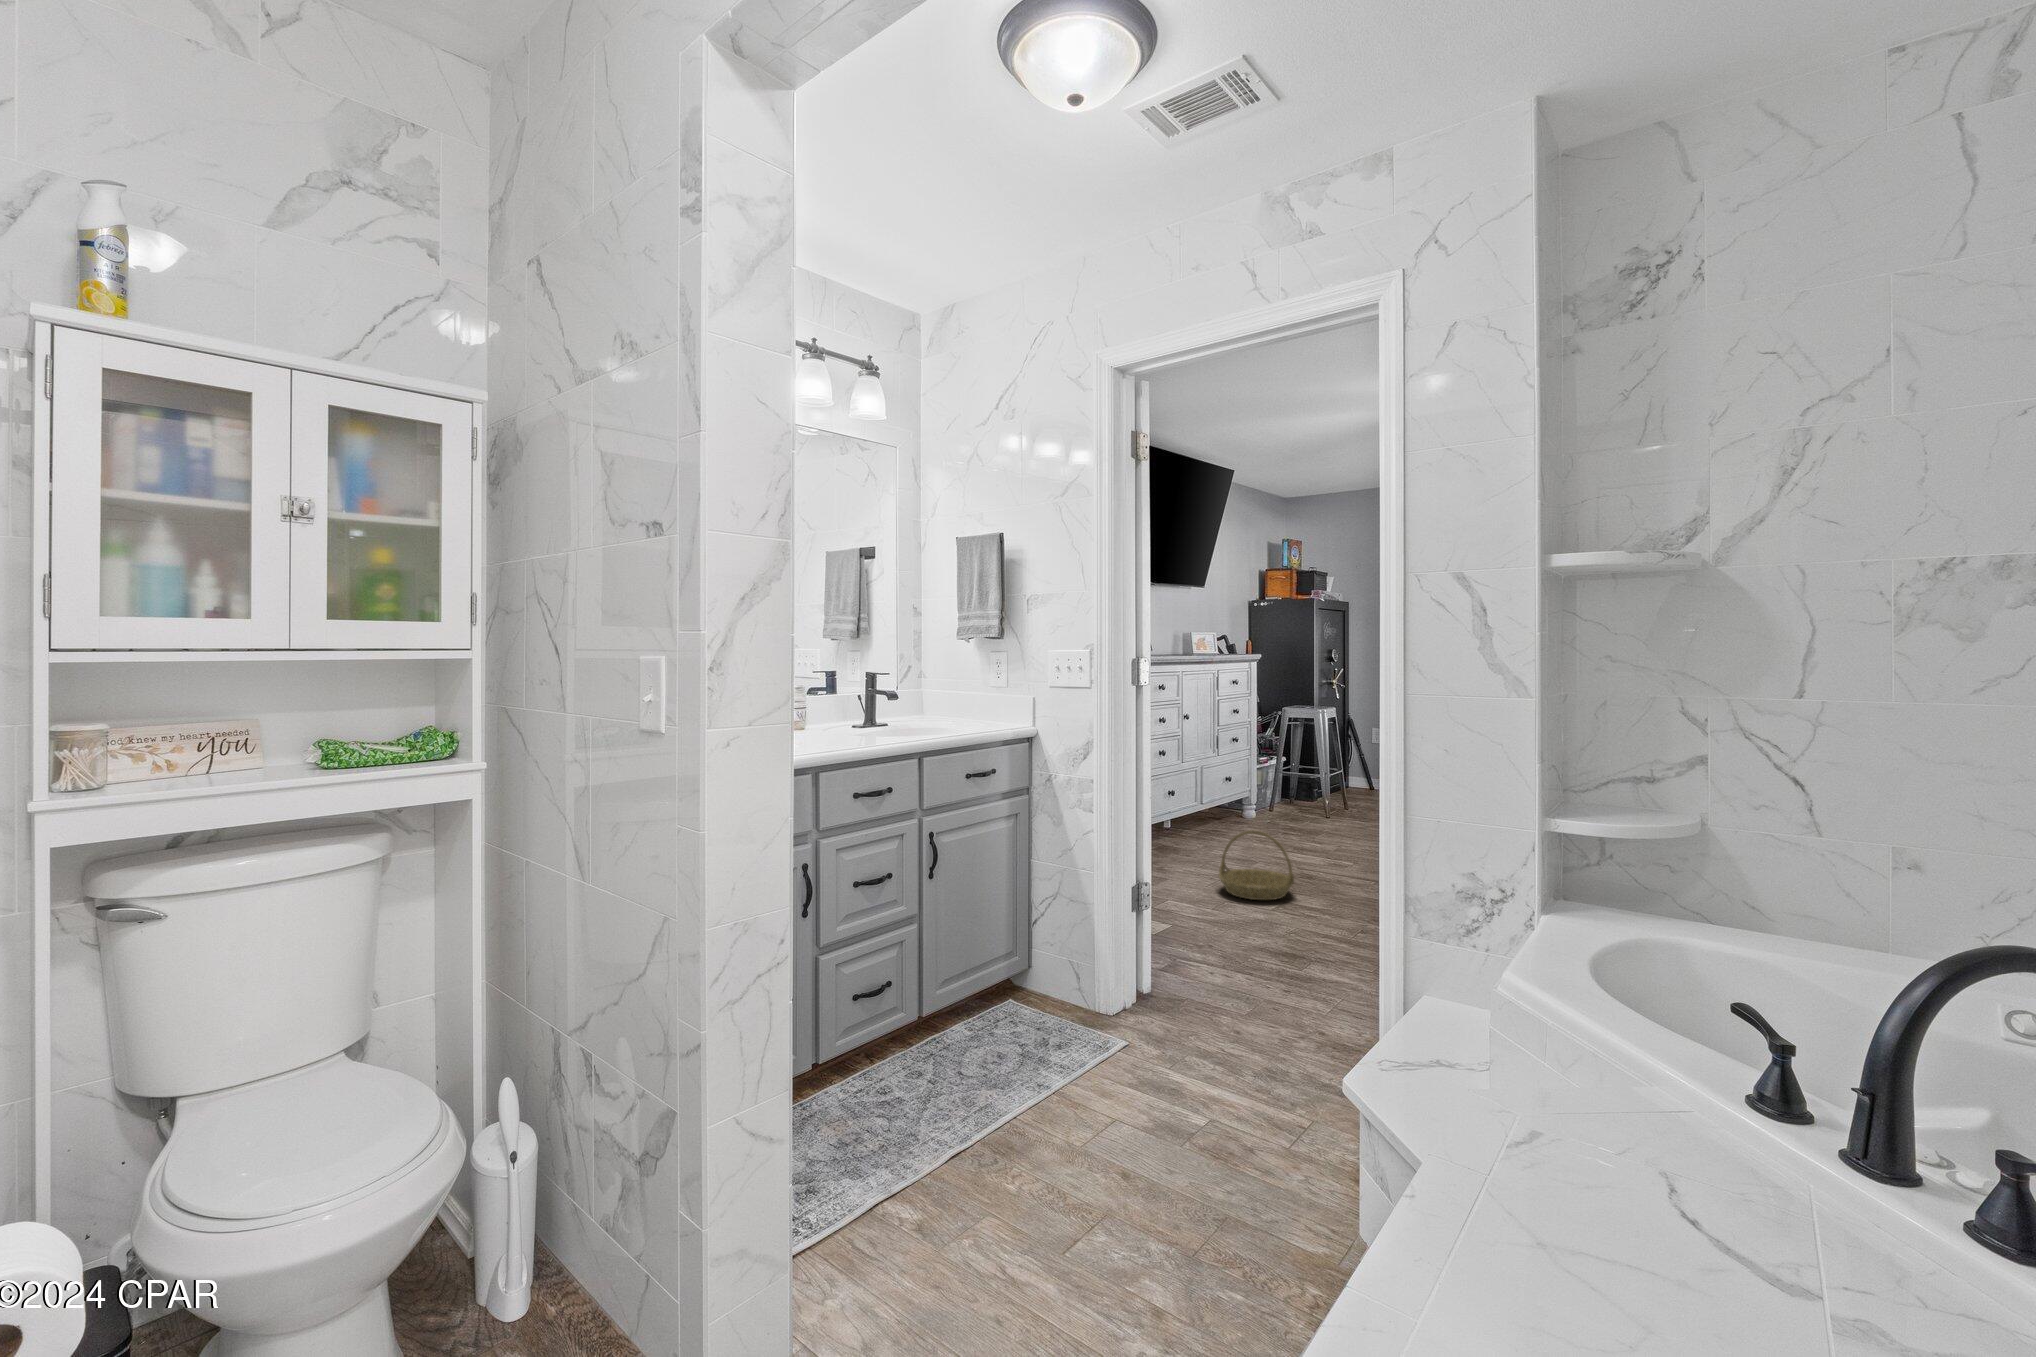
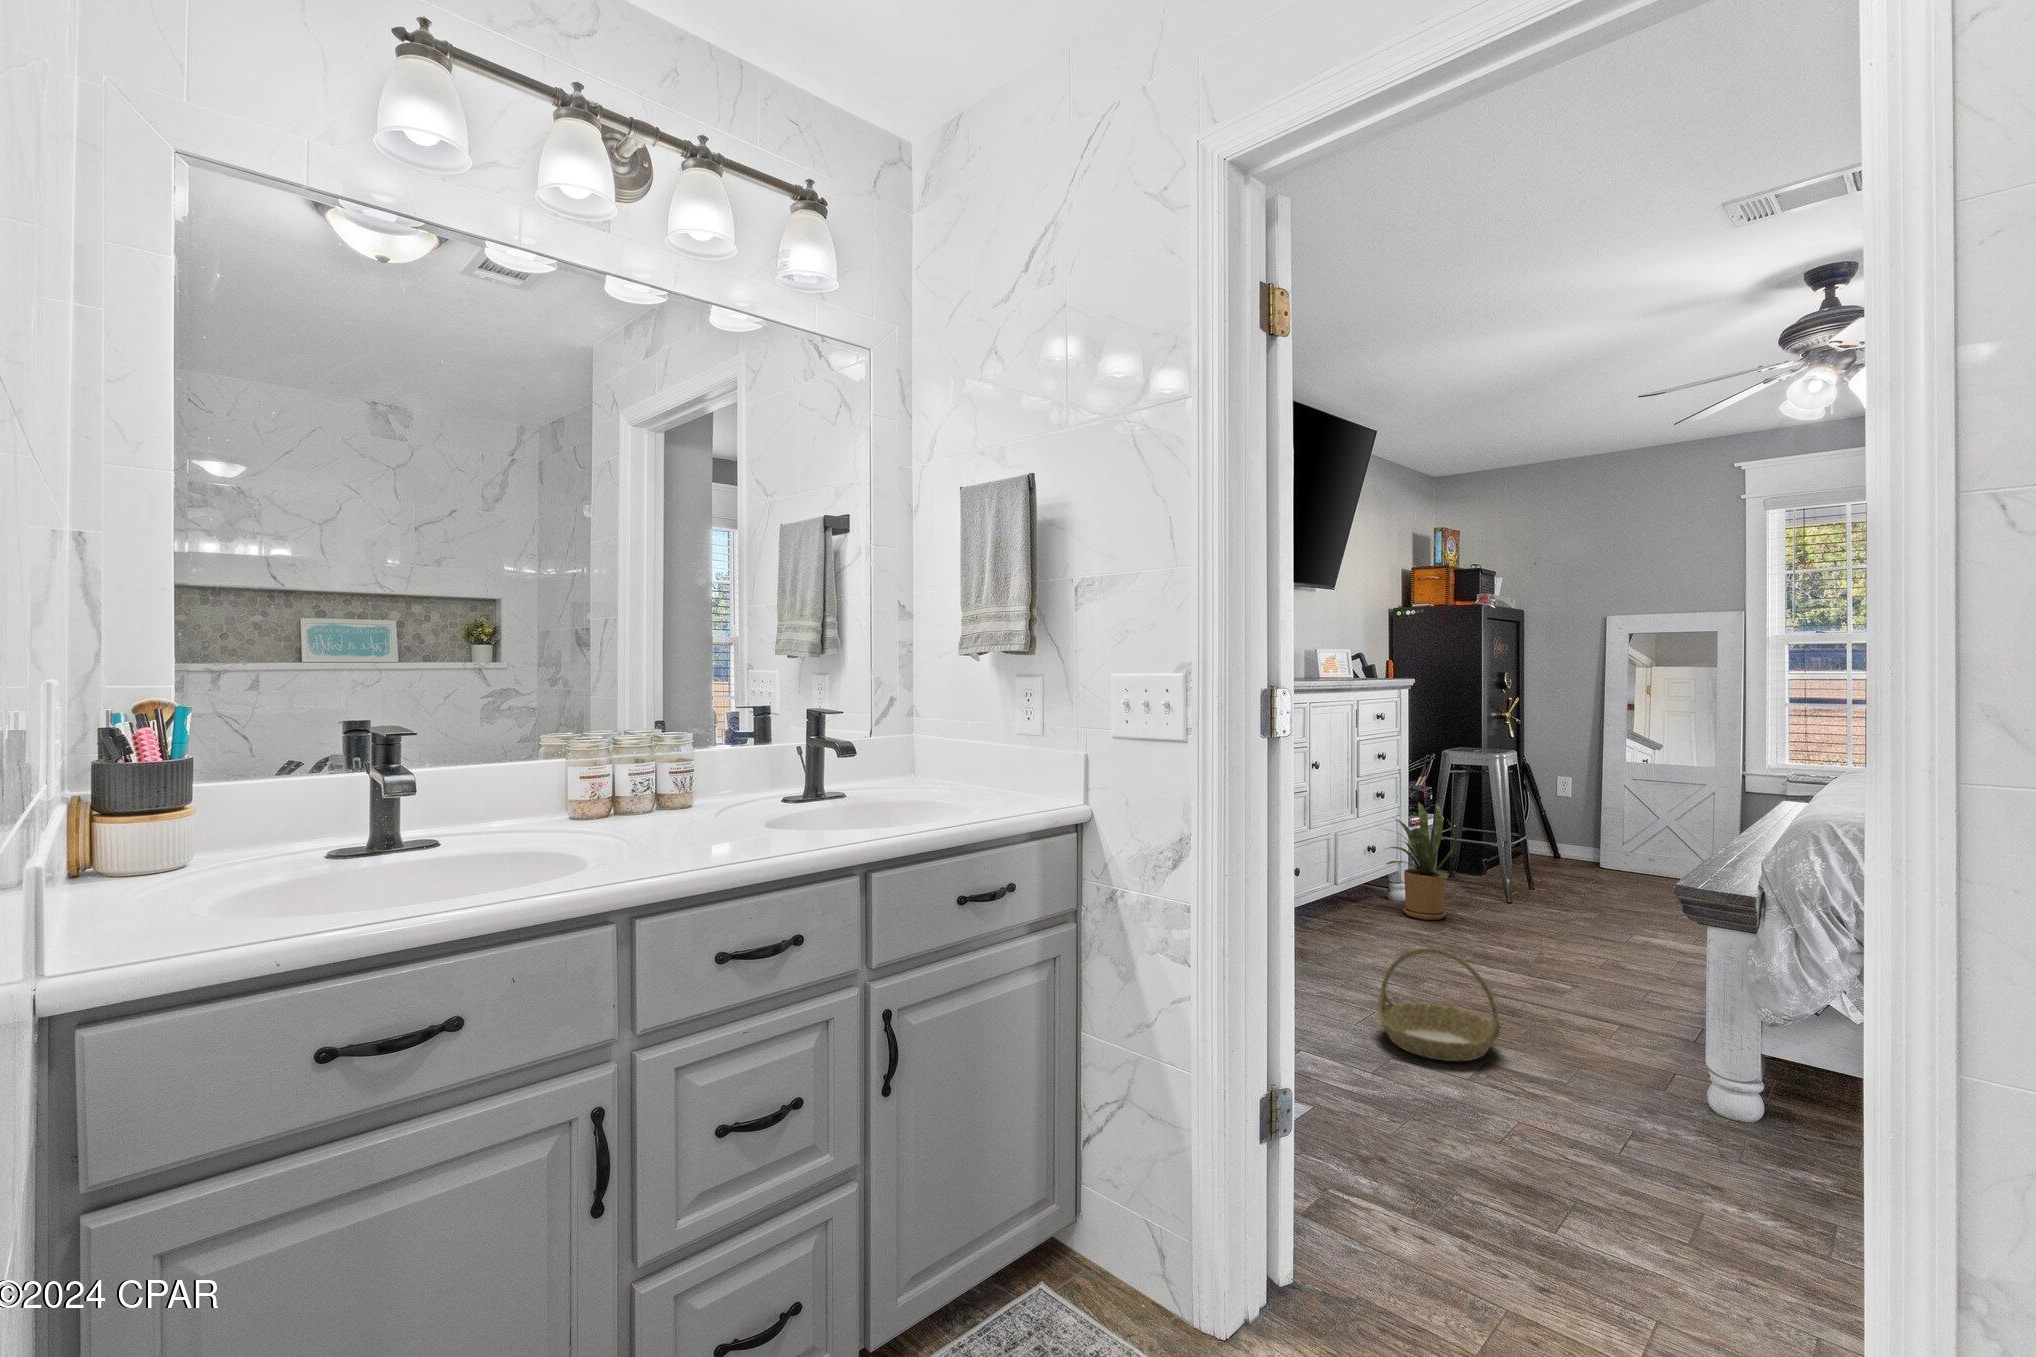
house plant: none [1231,744,1286,827] -> present [1387,802,1457,920]

